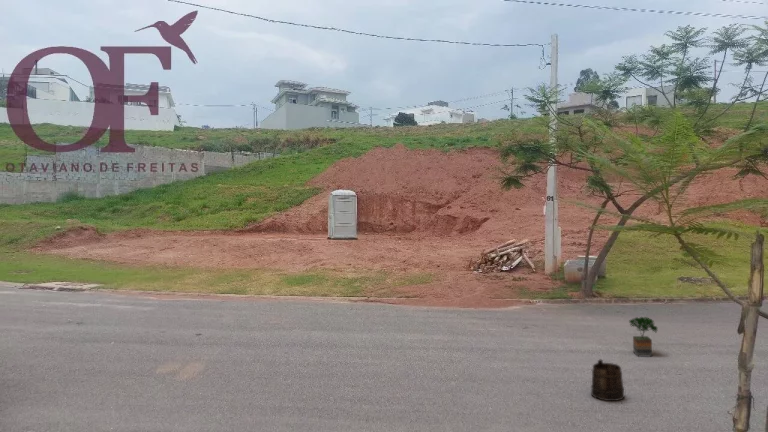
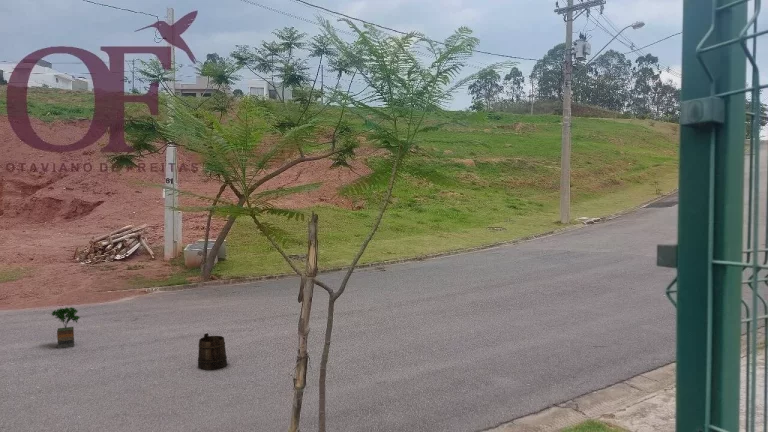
potted tree: present [630,317,657,357] -> present [52,307,80,348]

